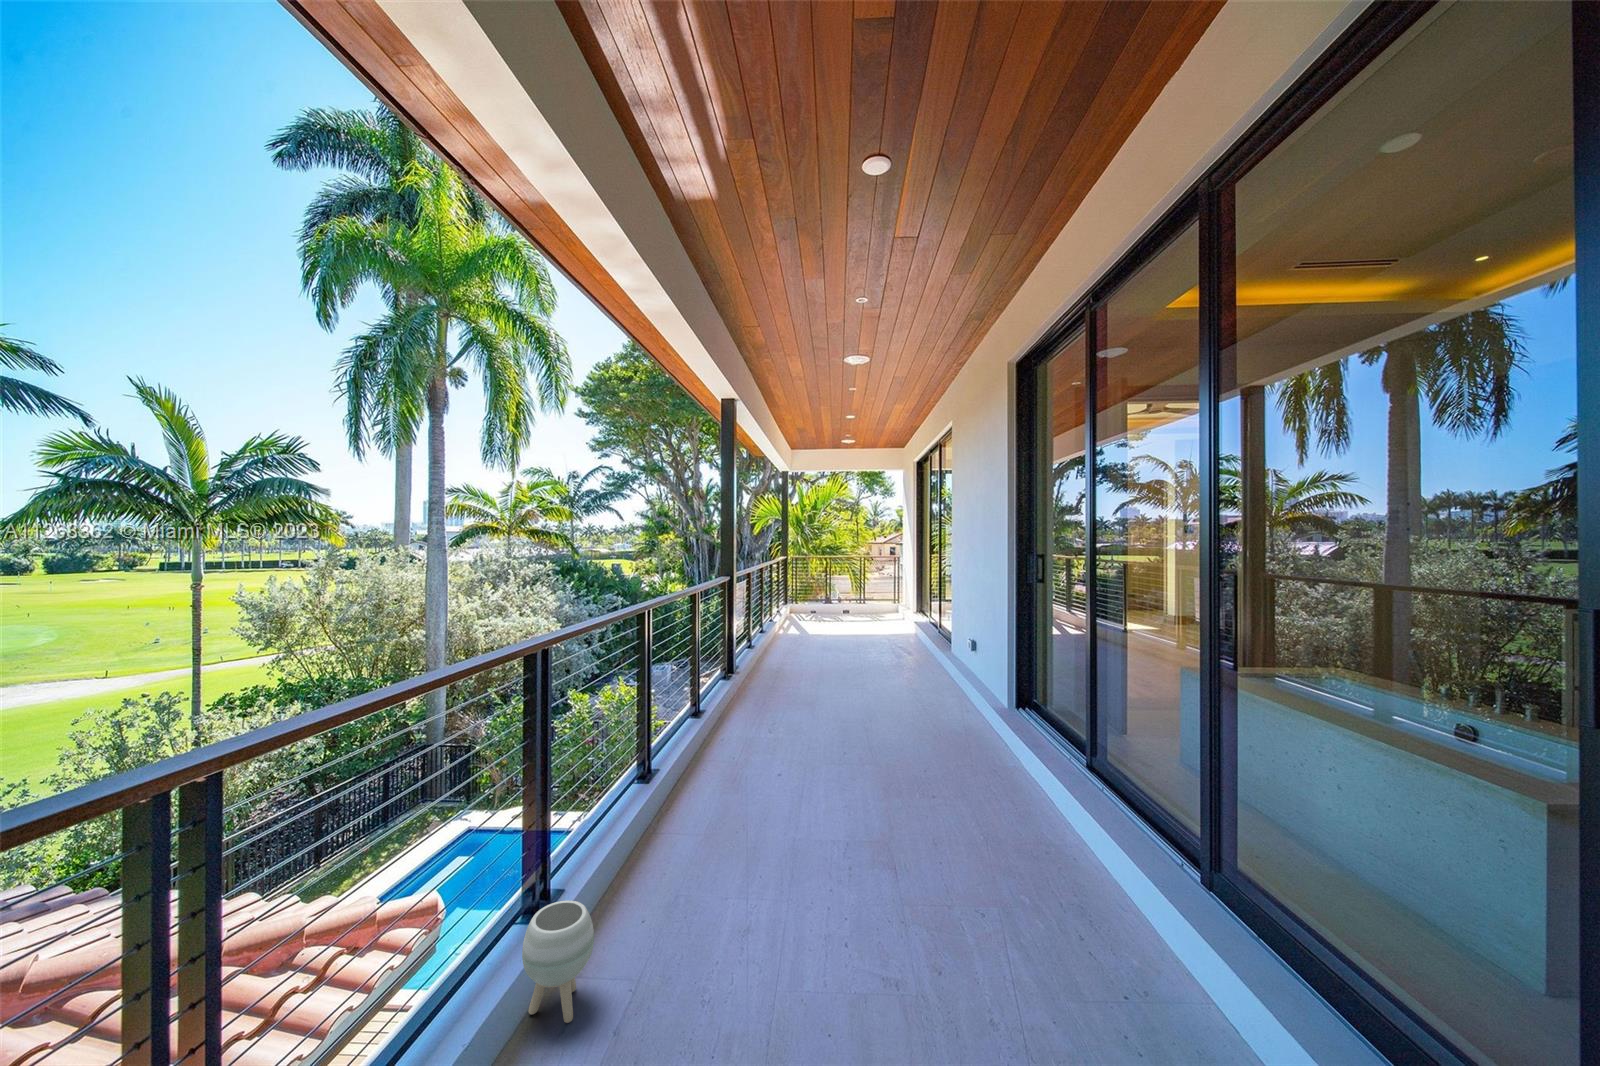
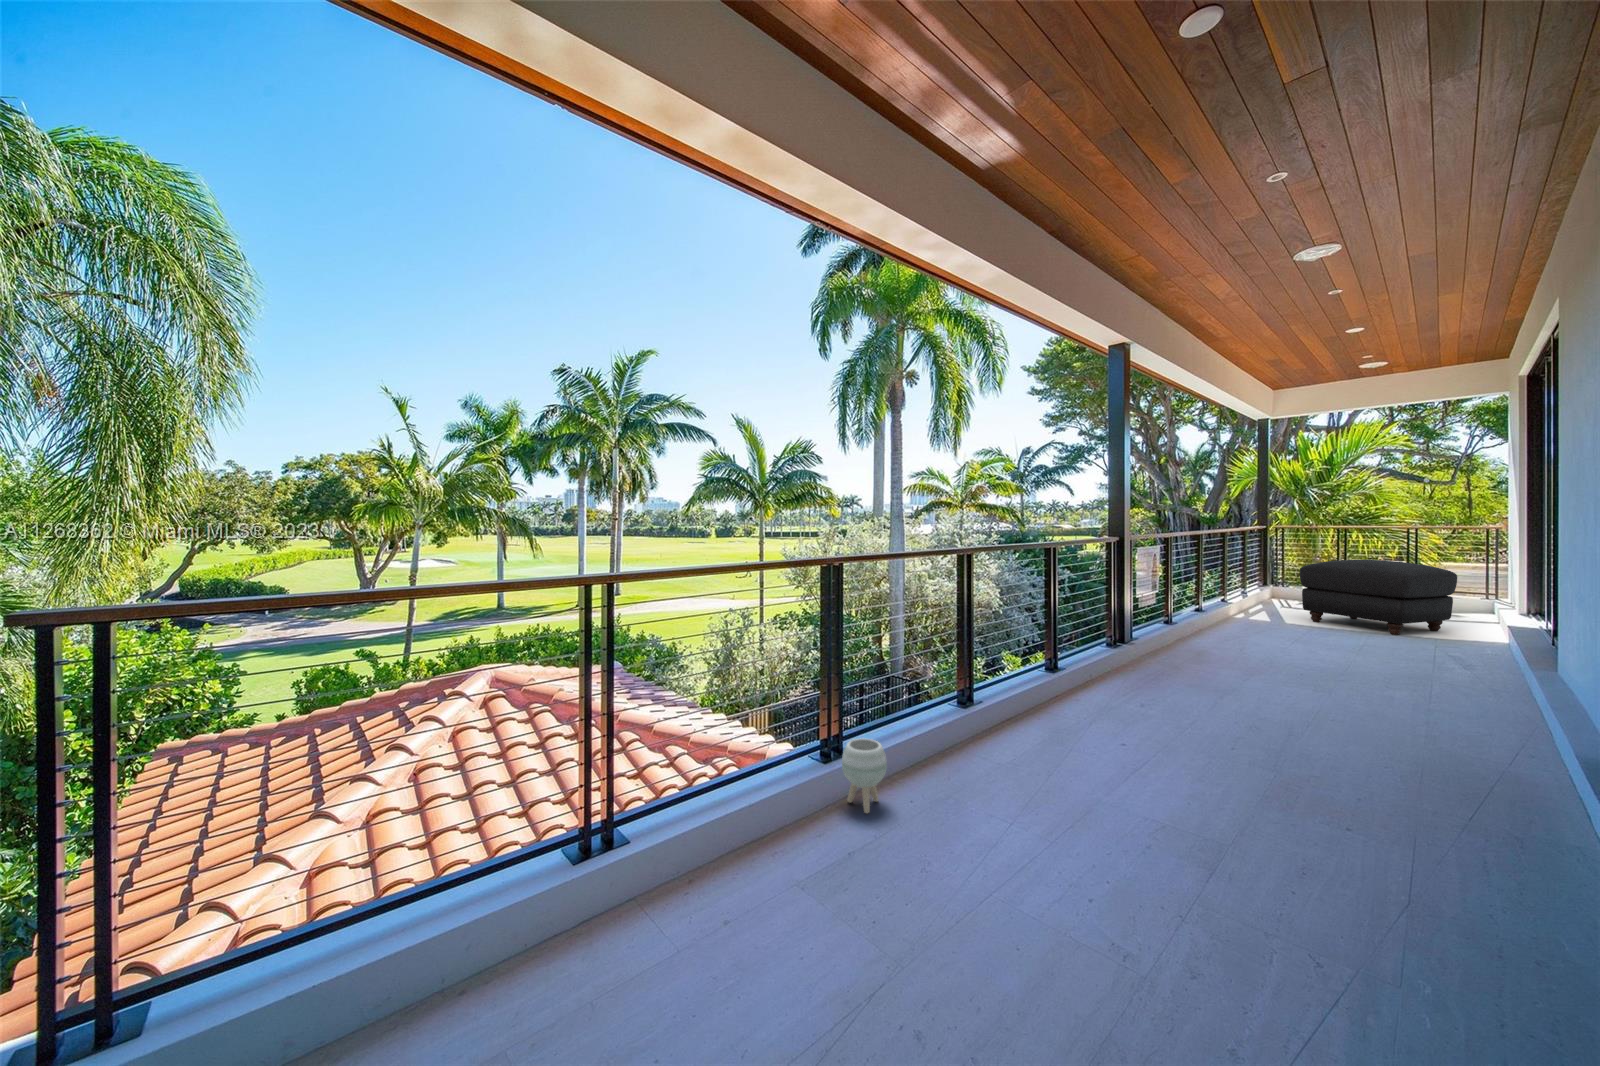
ottoman: none [824,580,908,636] -> present [1300,560,1457,635]

